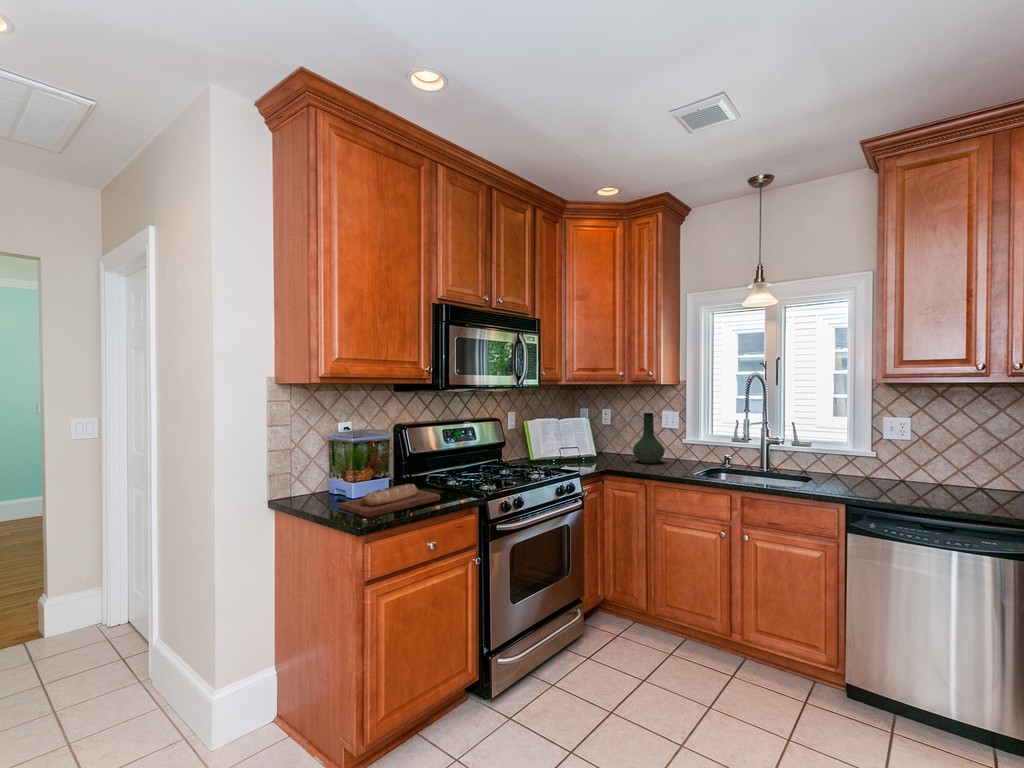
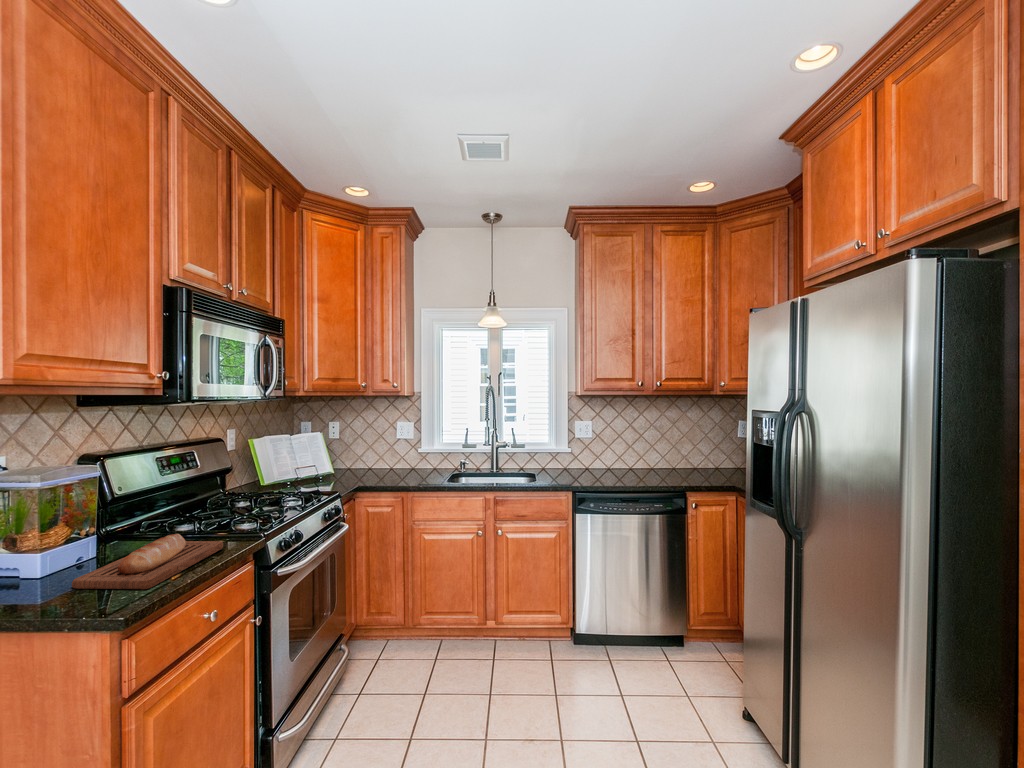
vase: present [633,413,664,463] -> none [375,425,407,477]

